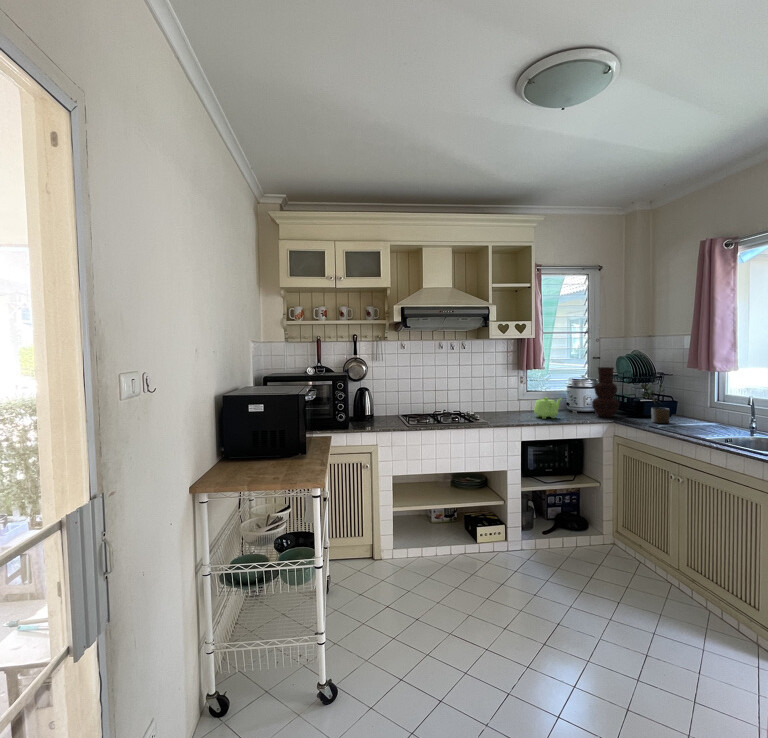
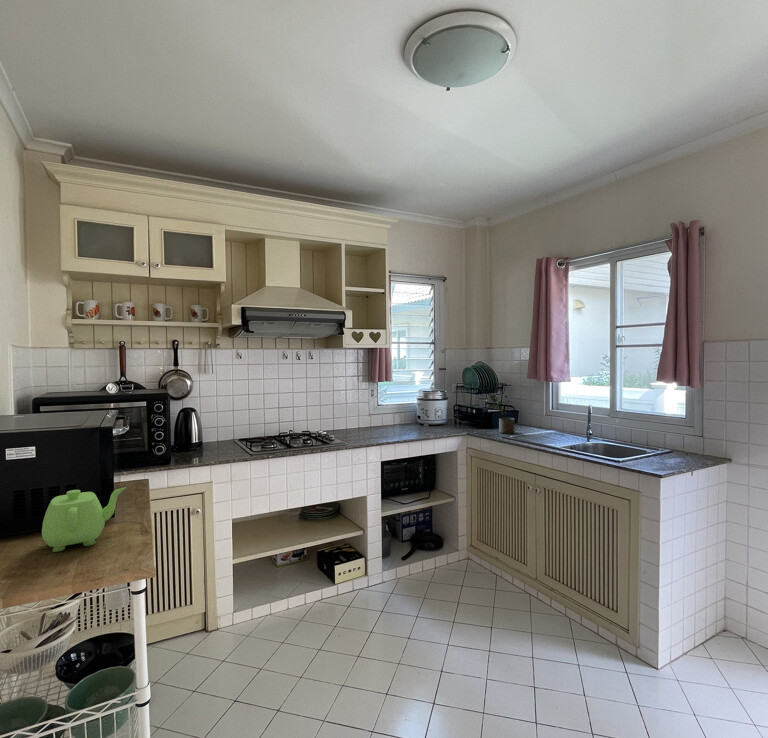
vase: present [592,367,620,417] -> none [444,378,470,430]
teapot: present [534,397,562,419] -> present [42,487,126,552]

